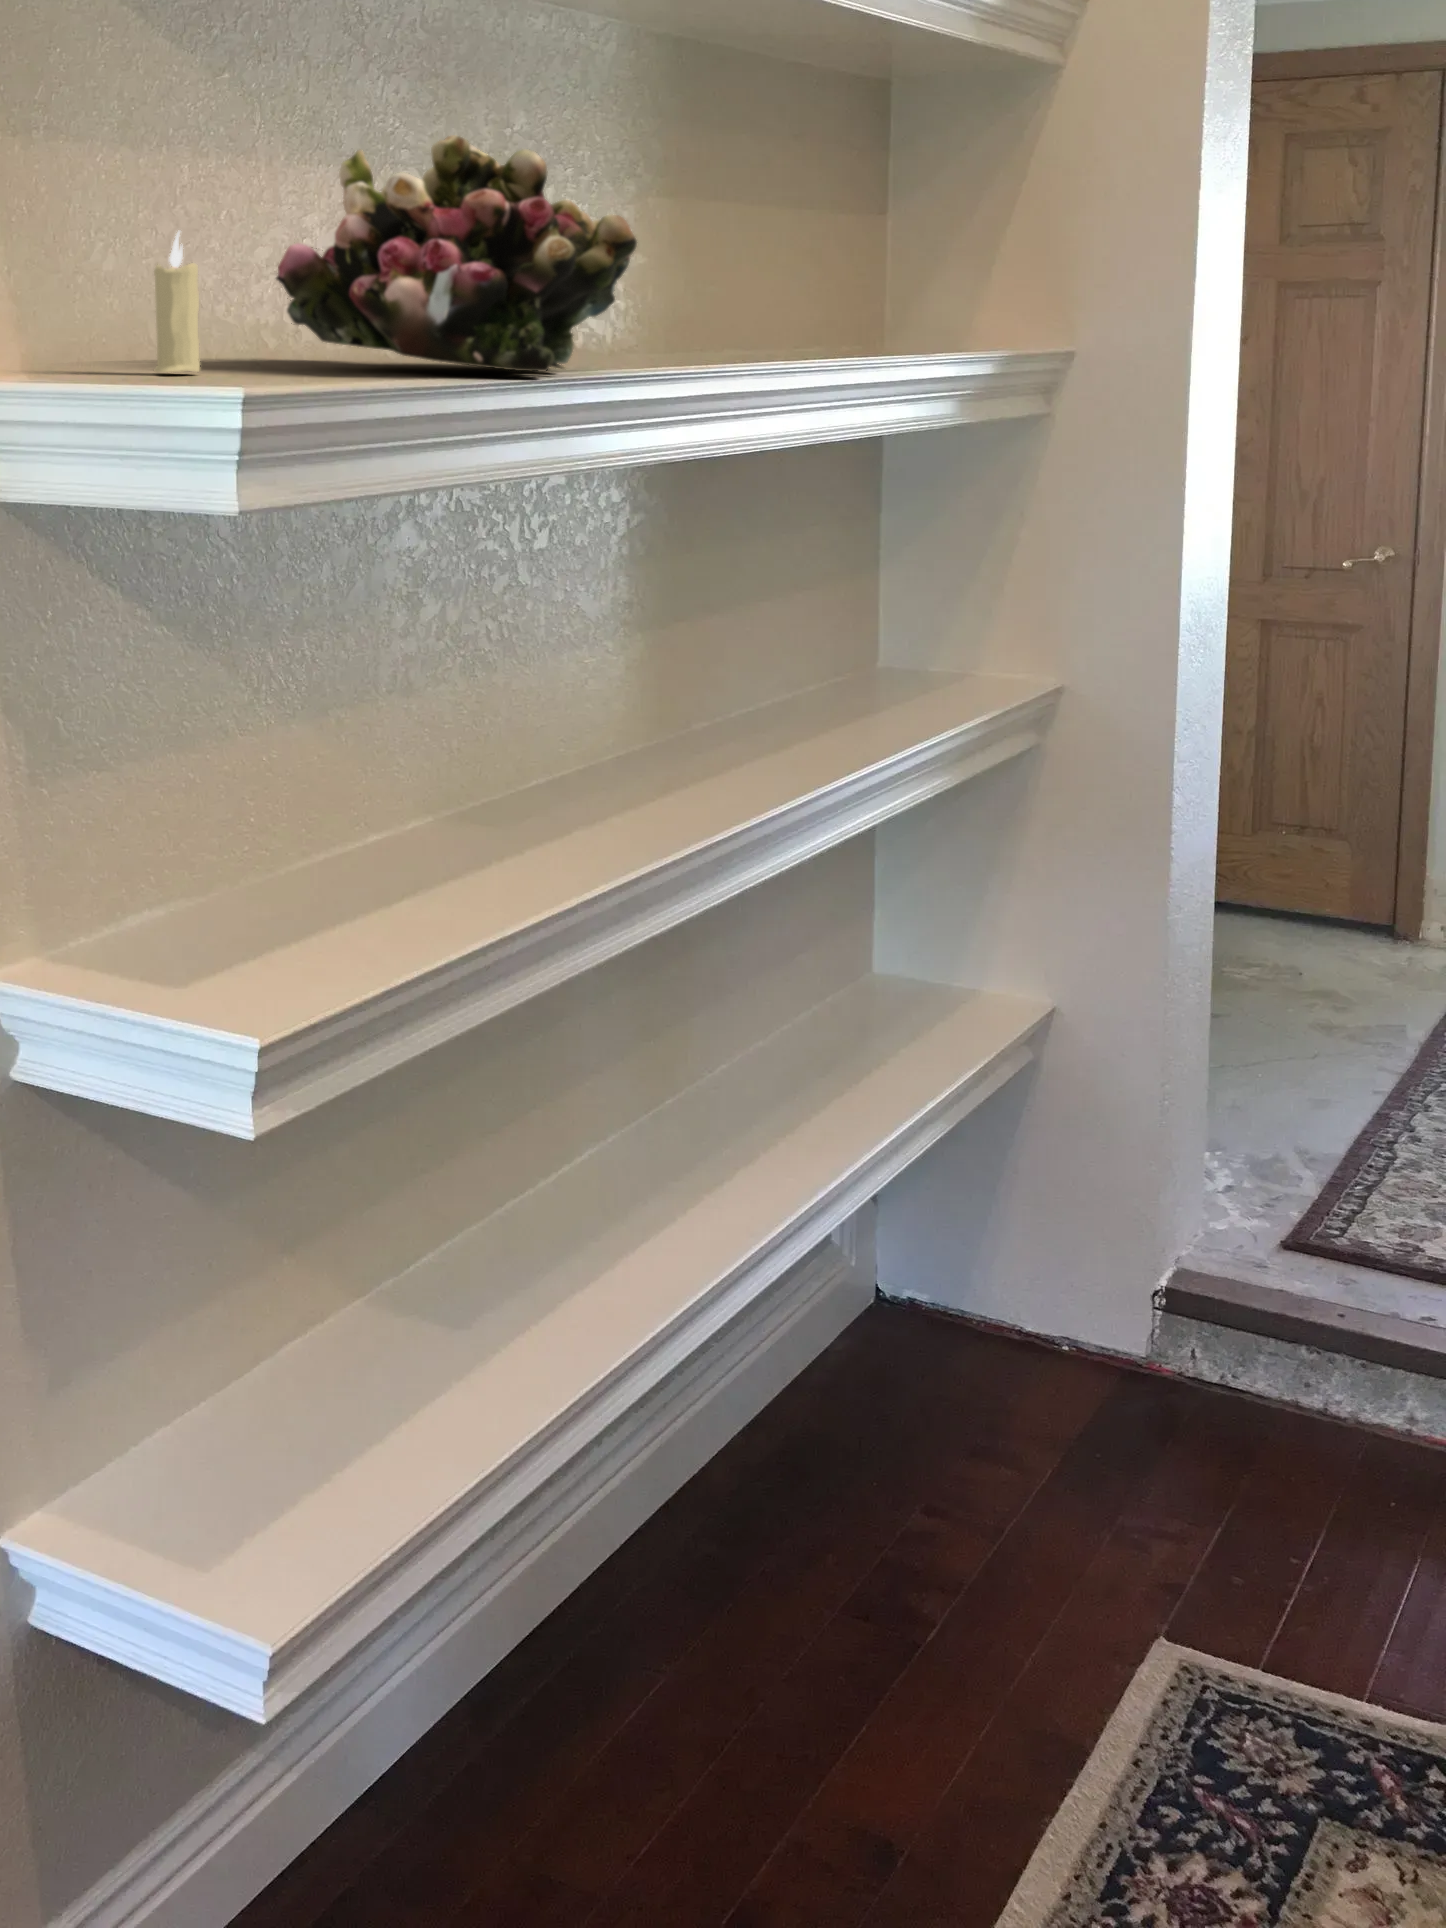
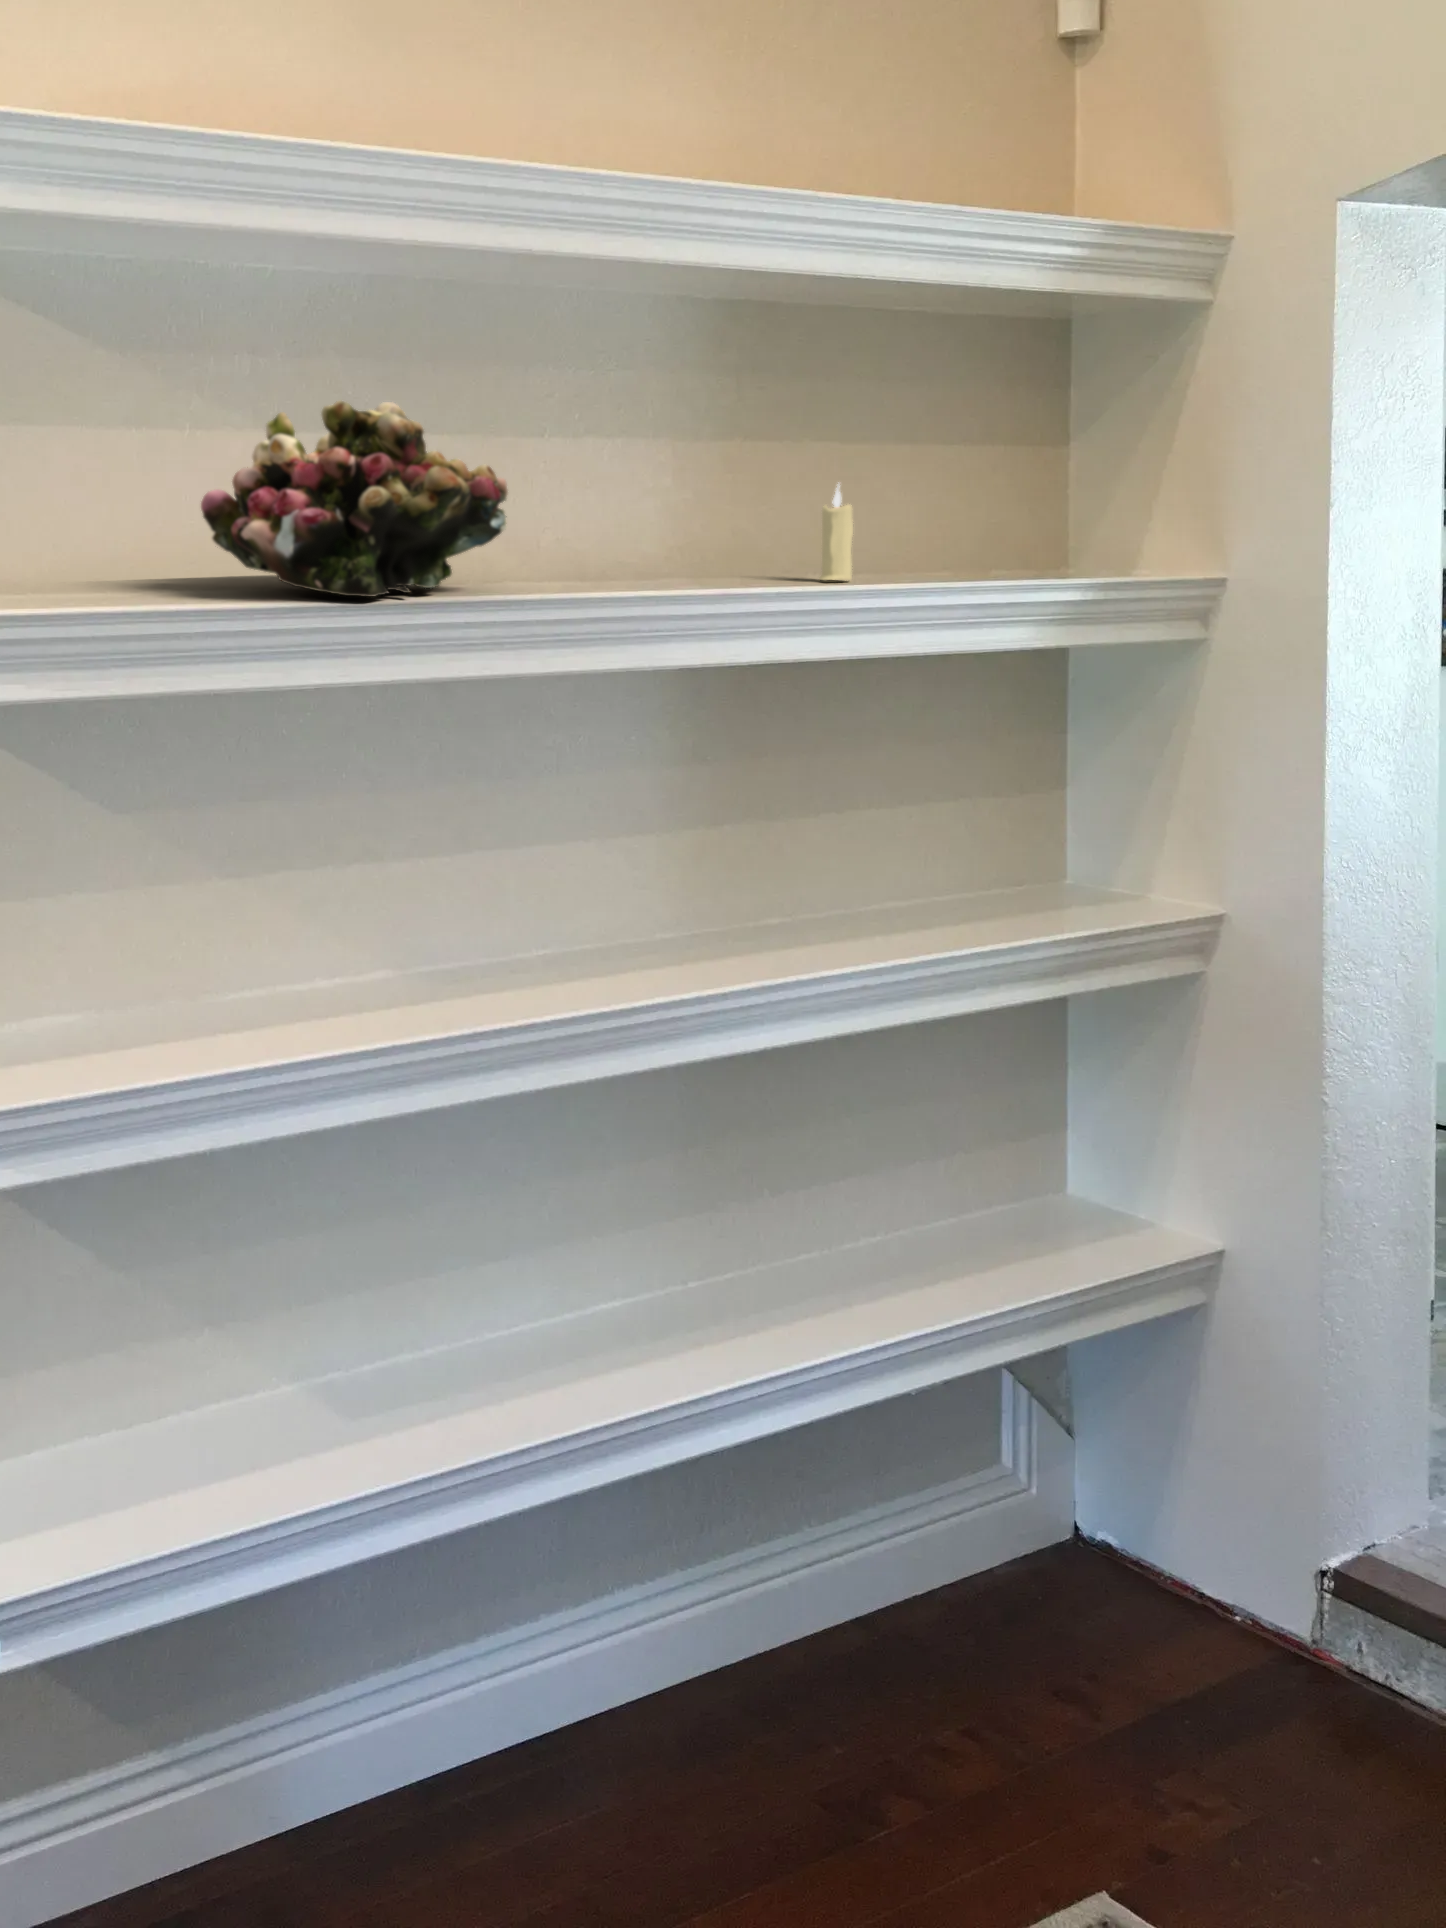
candle: present [154,231,200,372] -> present [820,485,853,580]

